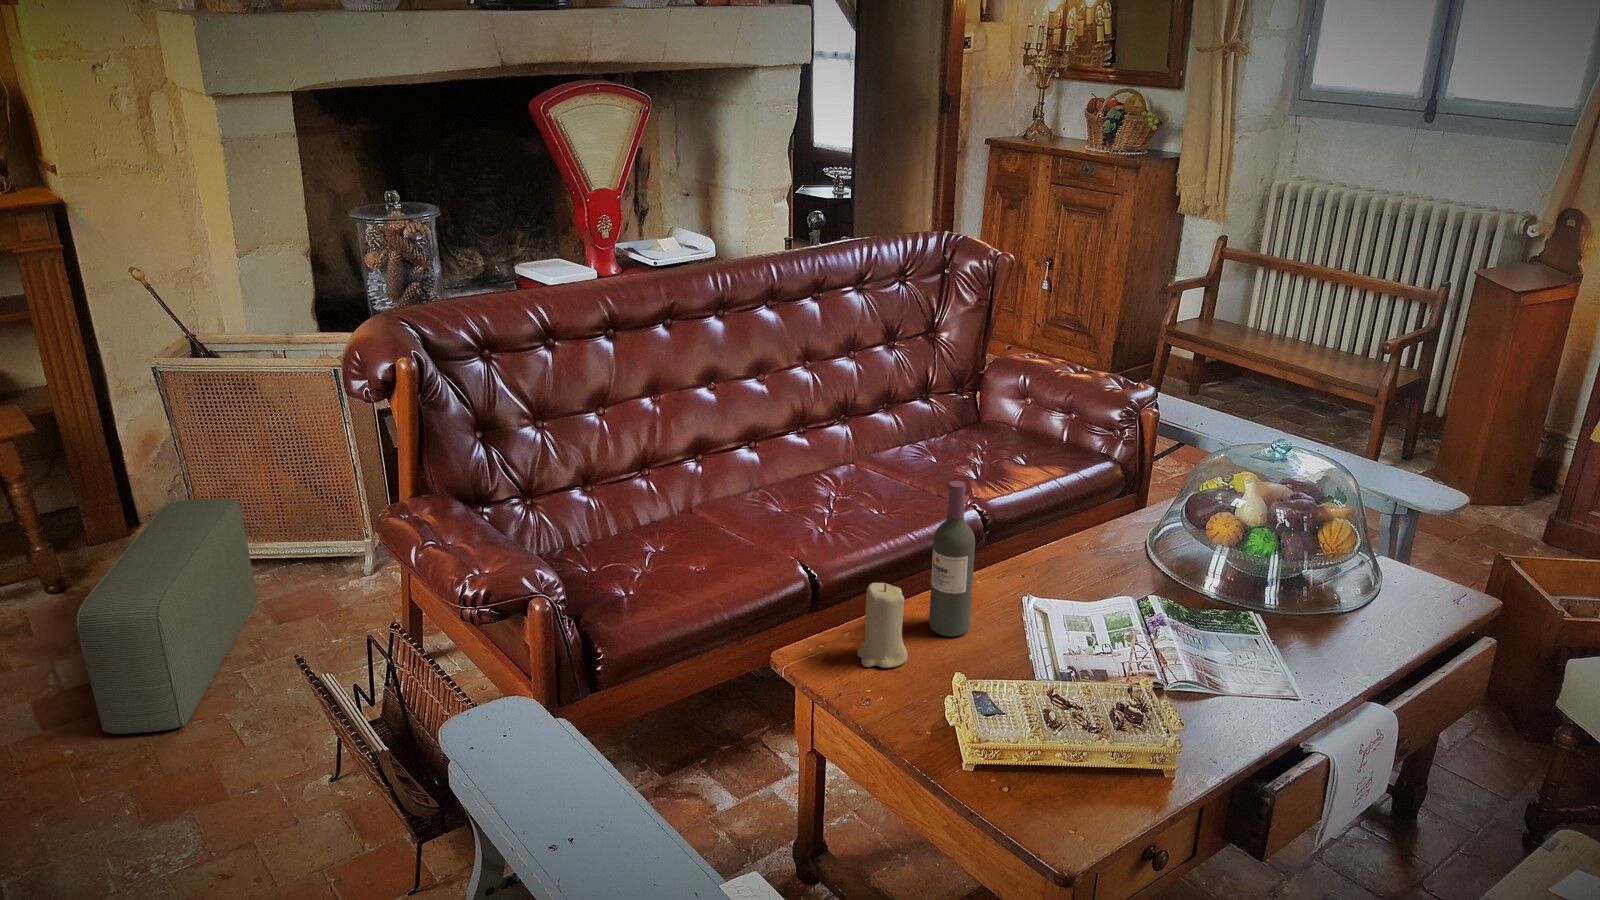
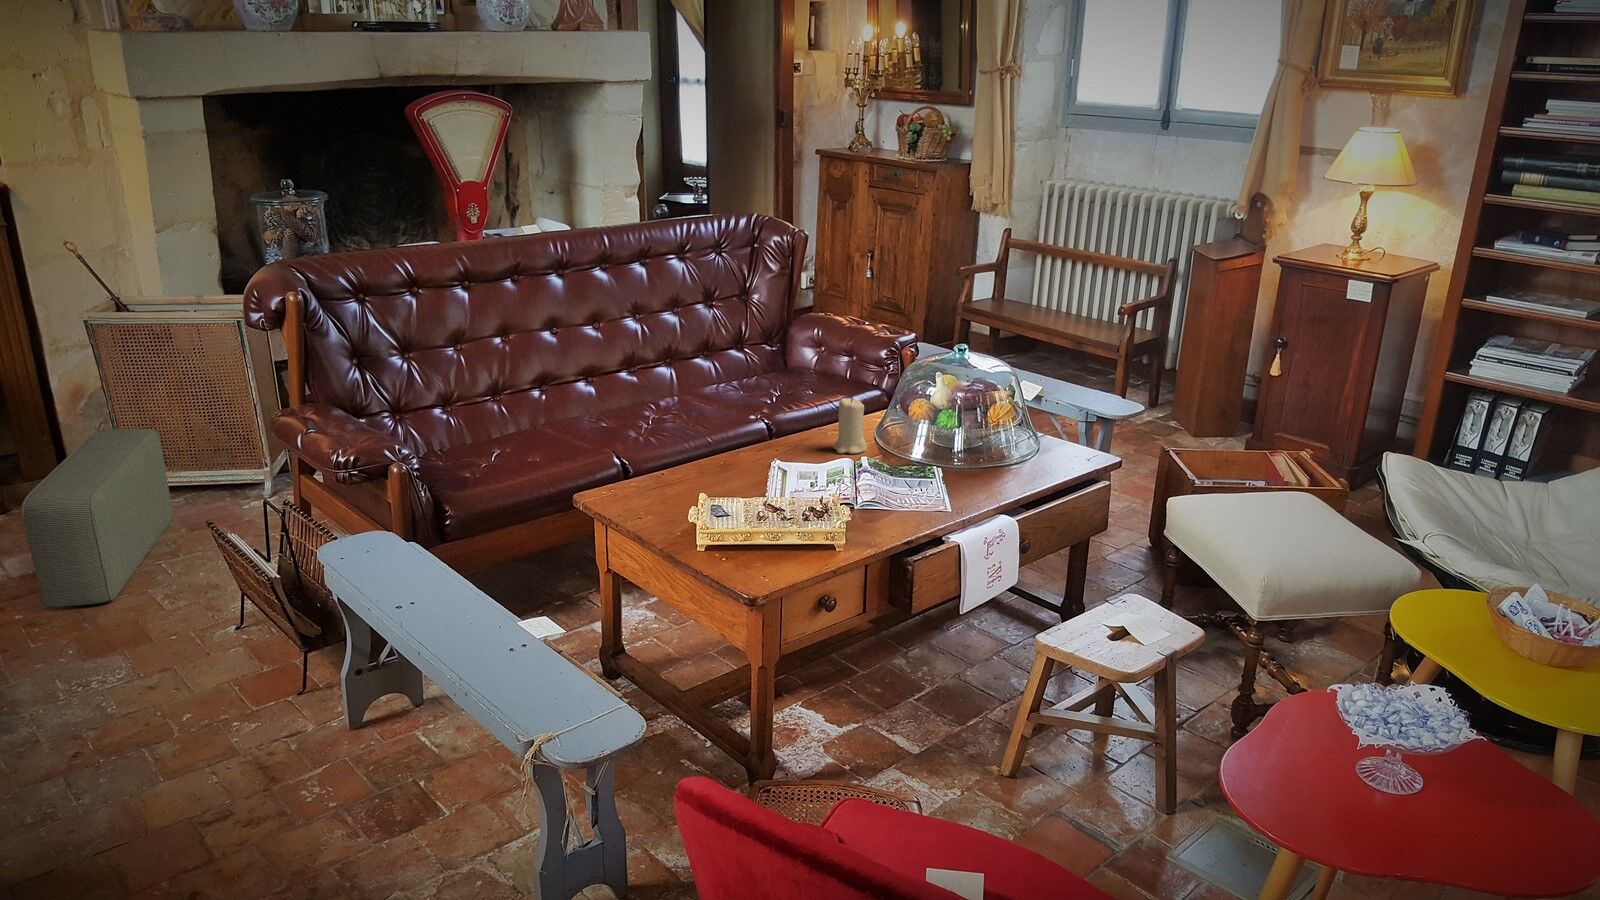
wine bottle: present [929,481,975,636] -> none [699,369,730,489]
candle: present [857,583,908,668] -> present [833,397,867,454]

